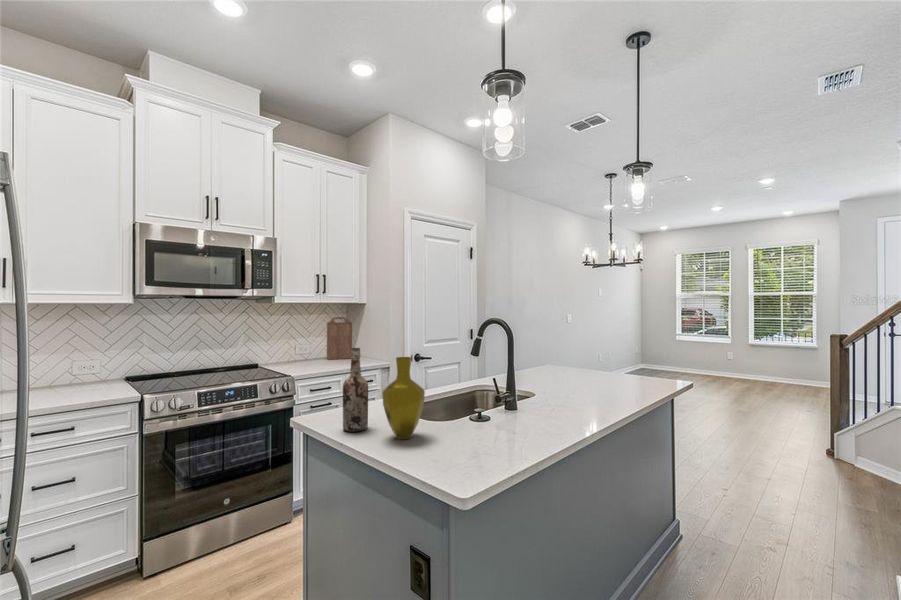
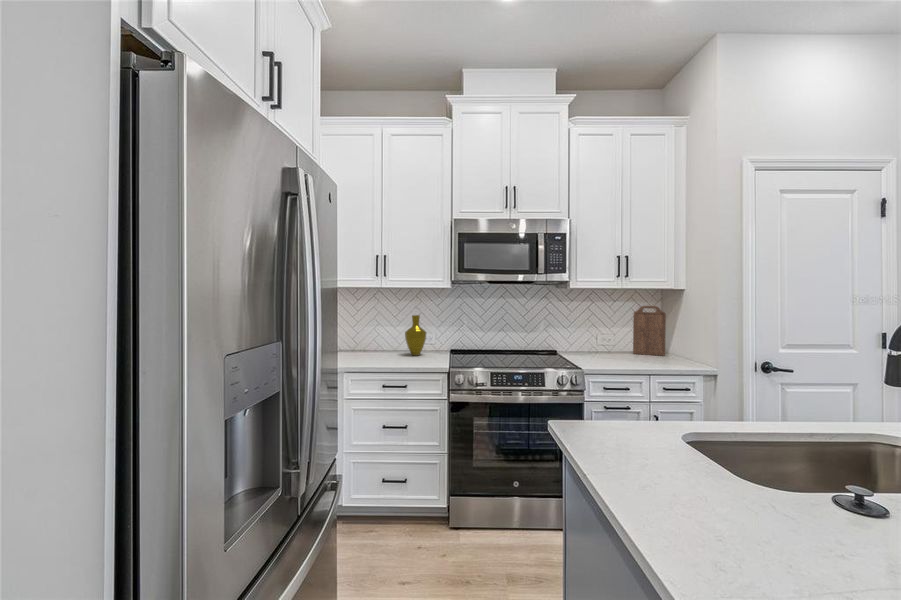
wine bottle: present [343,348,368,432] -> none [603,345,645,477]
vase: present [382,357,425,439] -> present [405,315,427,356]

